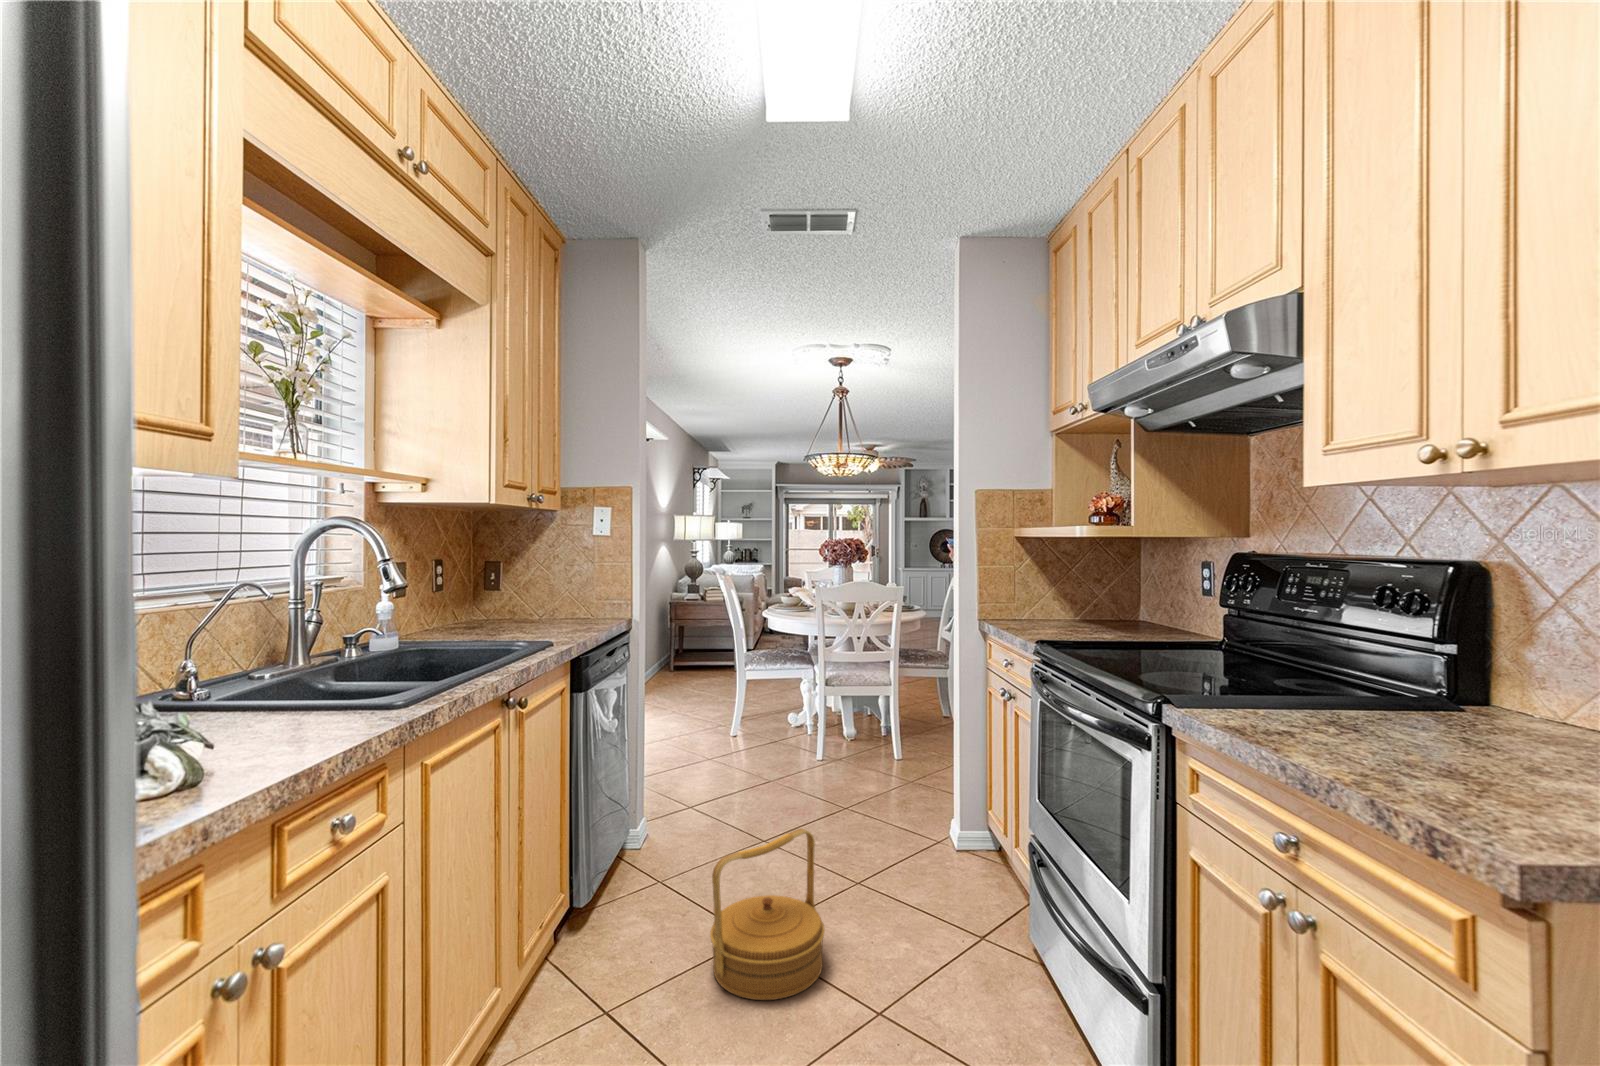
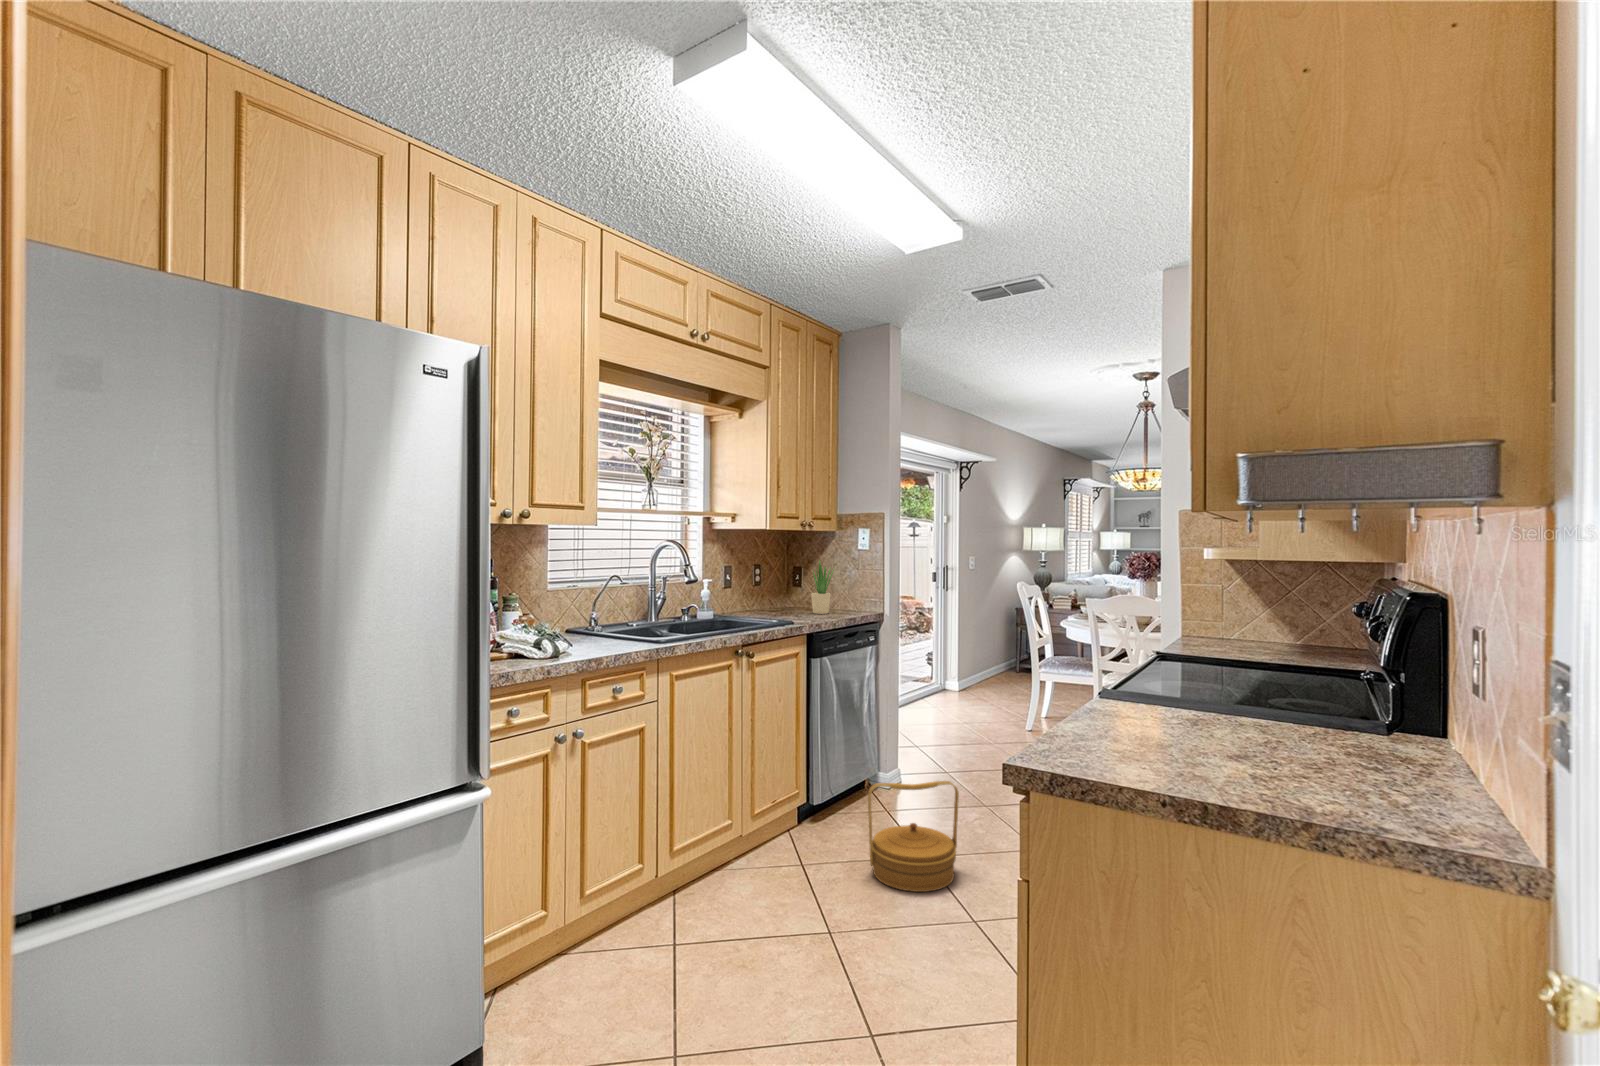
potted plant: none [536,547,569,626] -> present [811,559,833,614]

